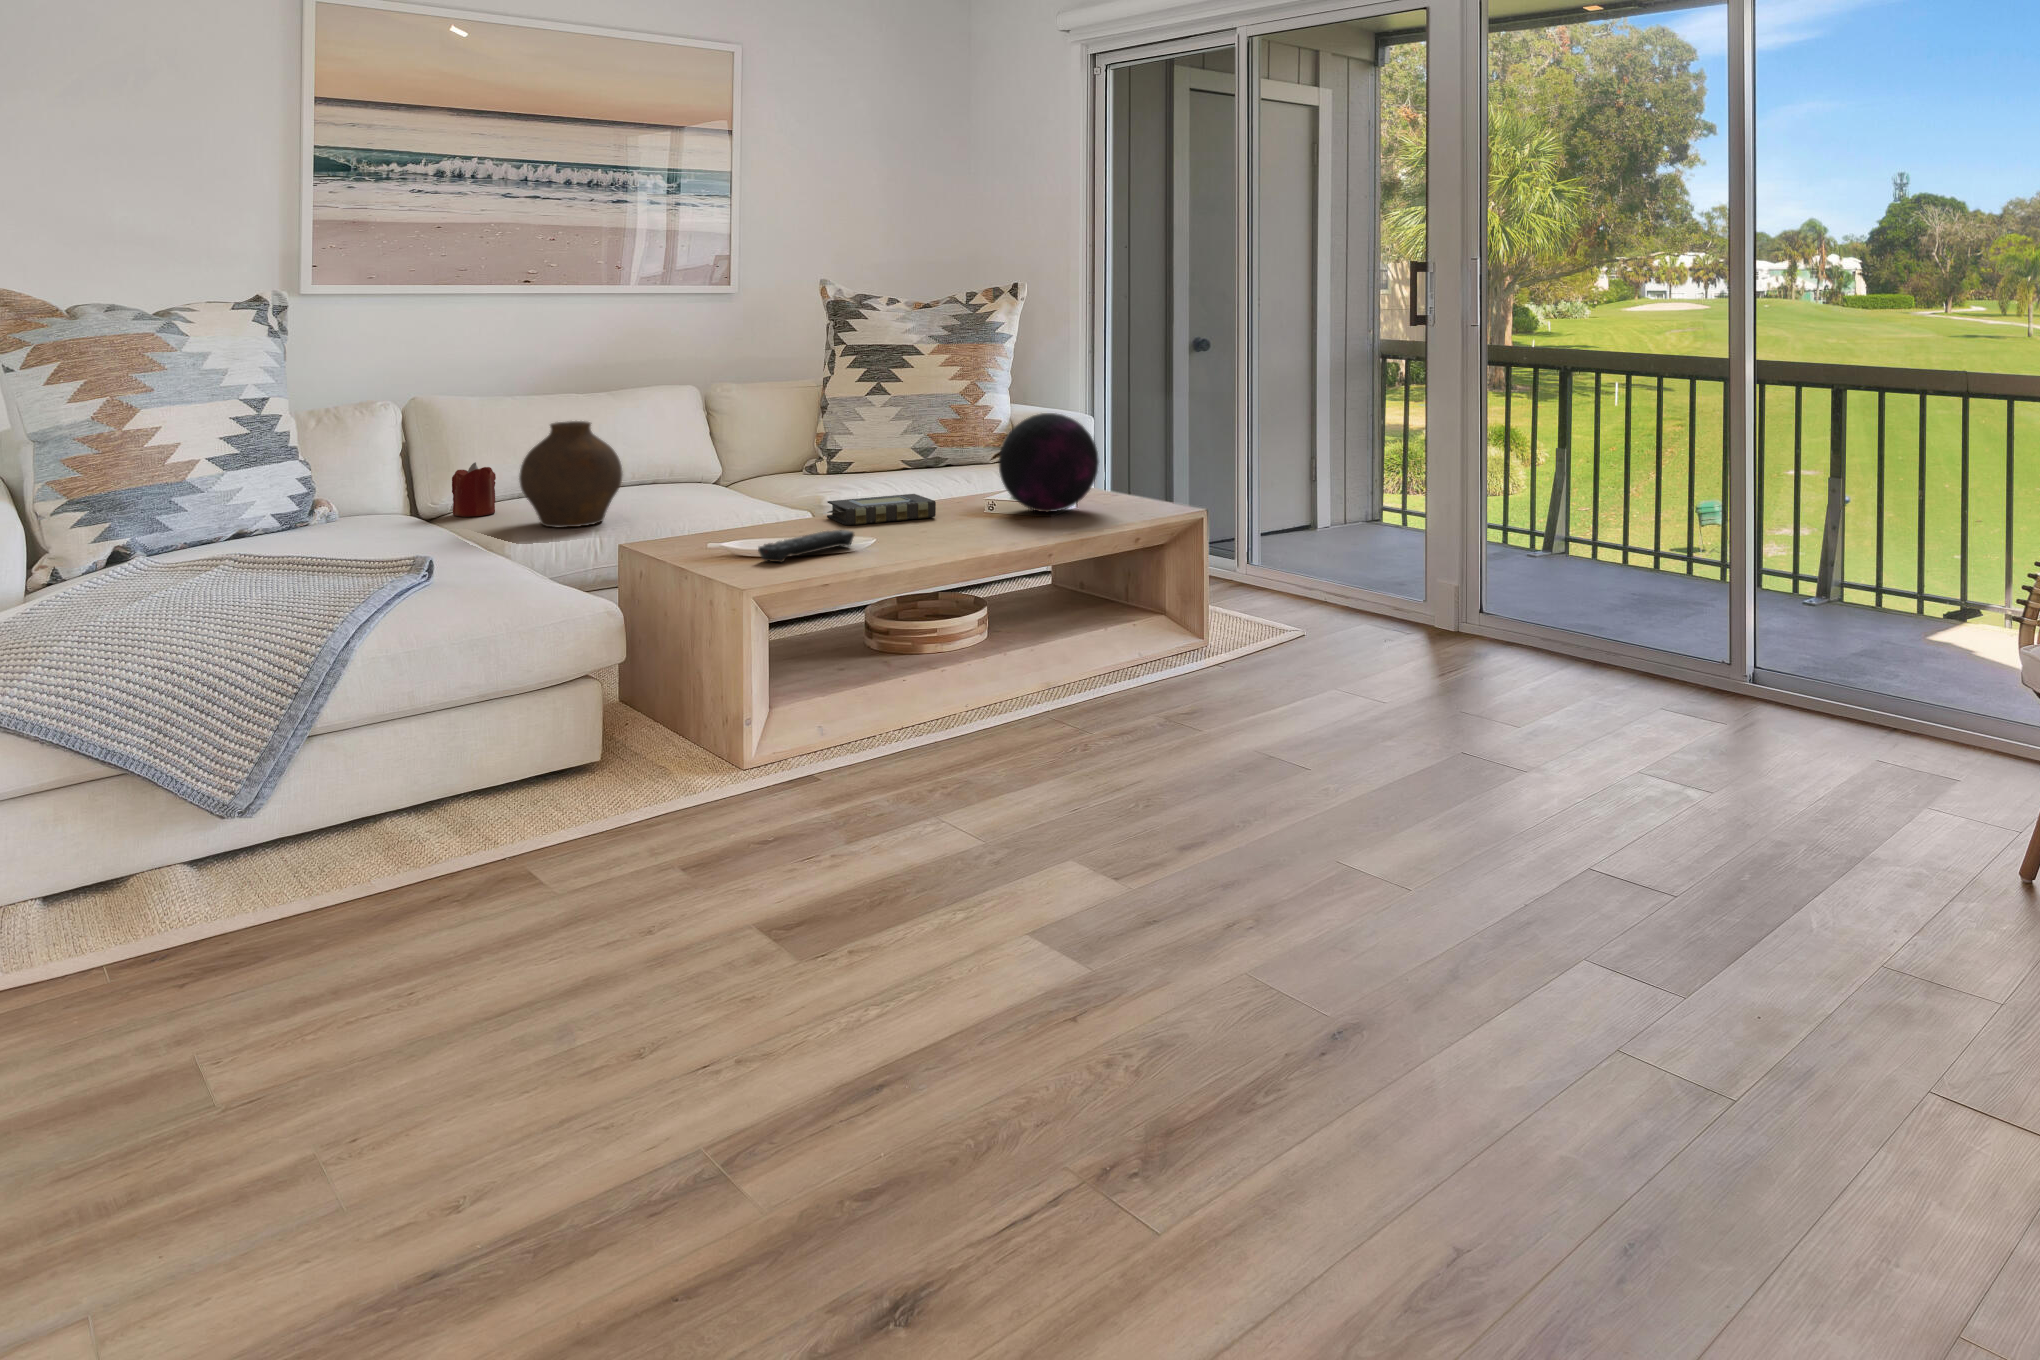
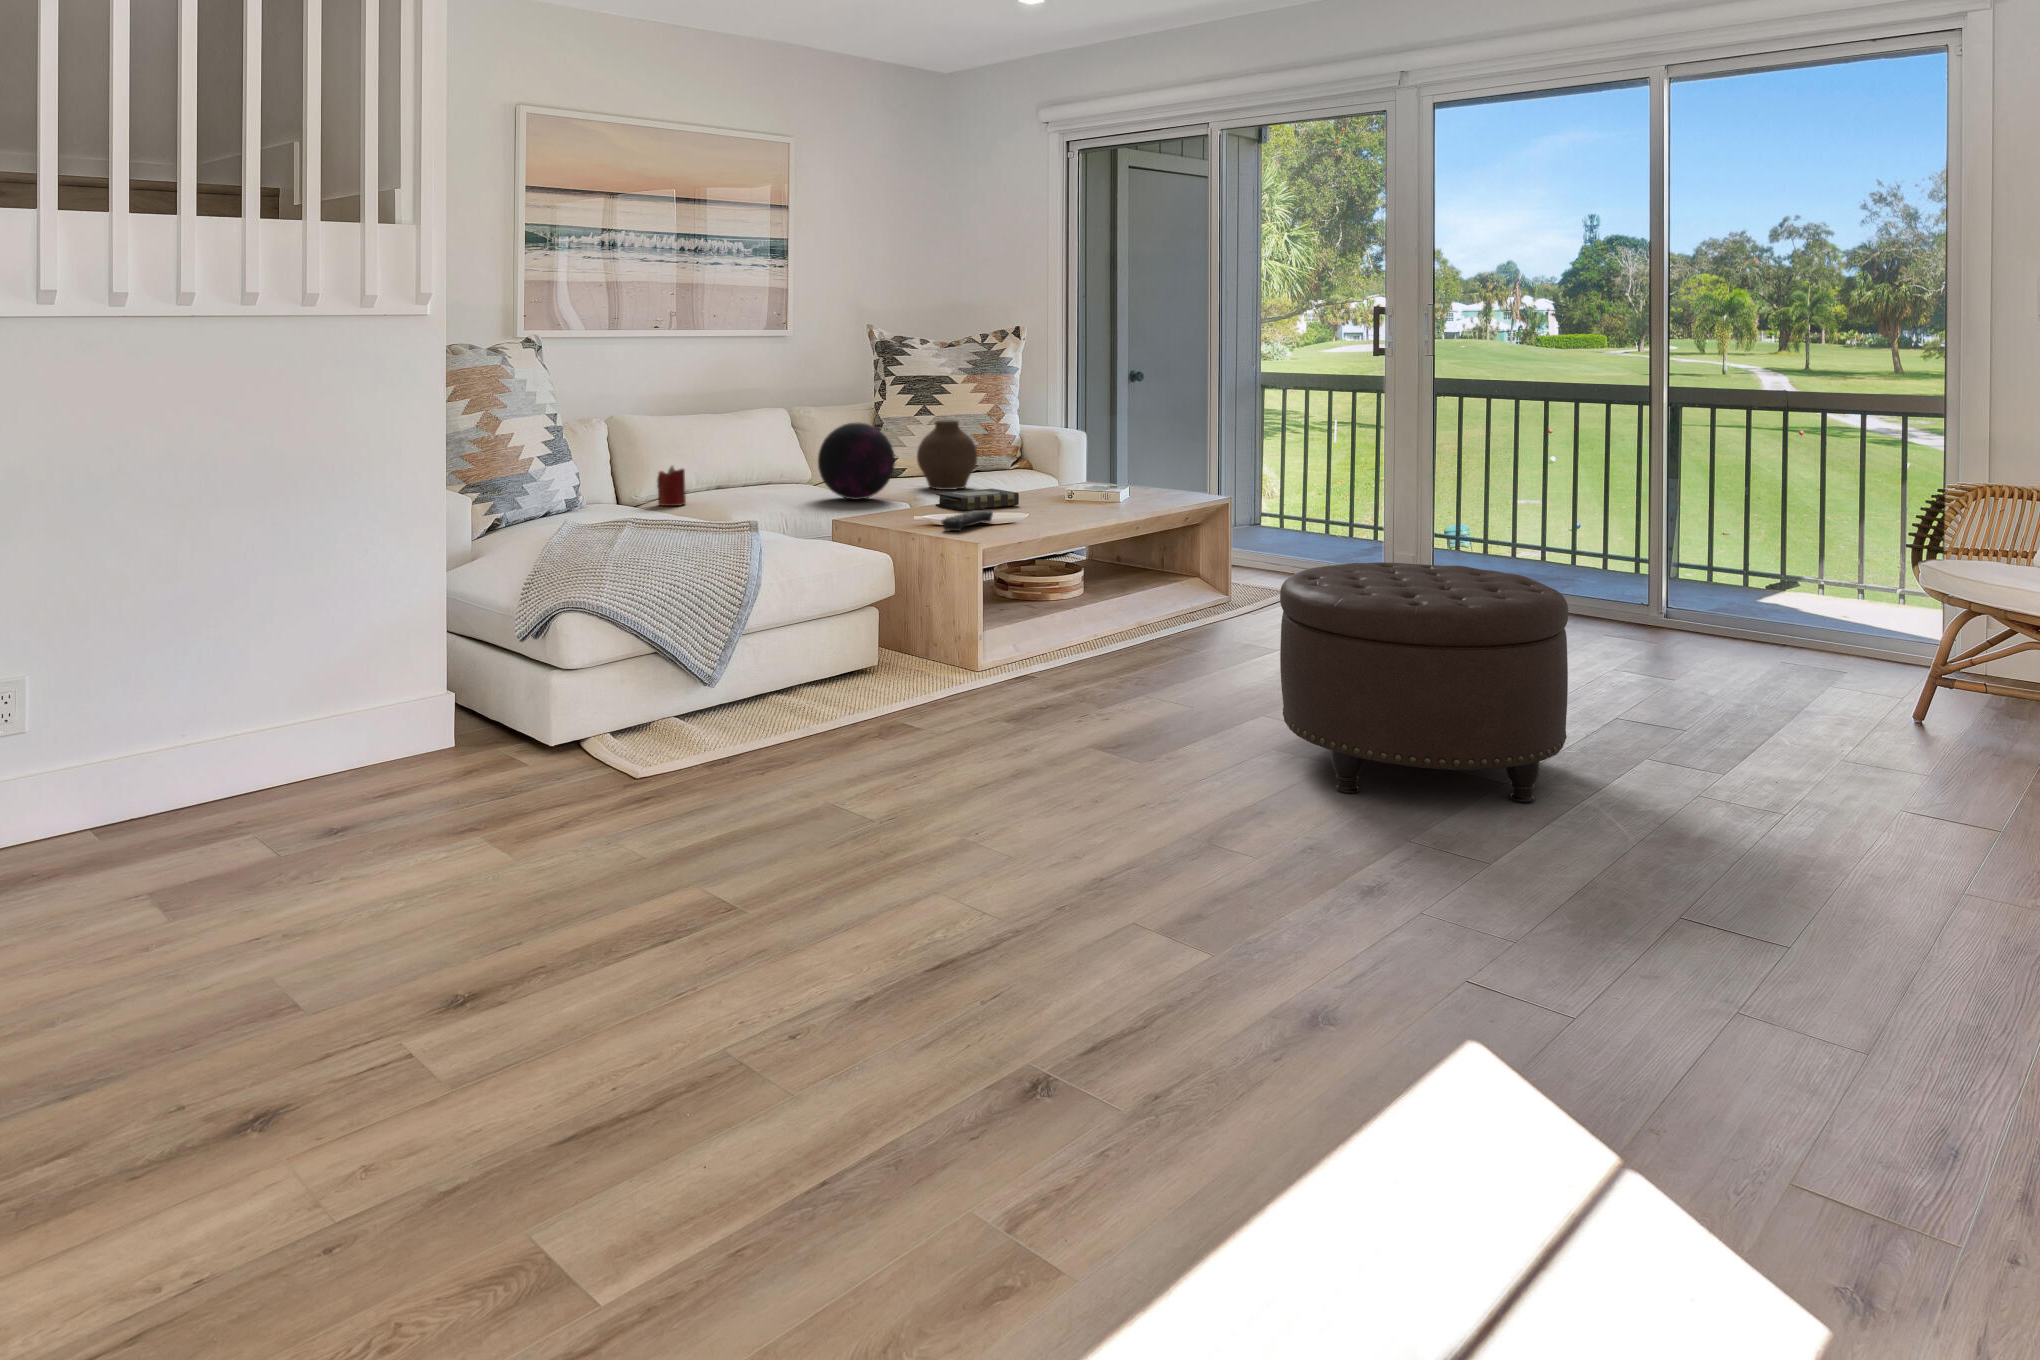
decorative orb: present [998,413,1099,512] -> present [818,423,895,500]
vase: present [519,421,622,528] -> present [917,421,977,490]
ottoman: none [996,646,1426,1073] -> present [1280,562,1568,802]

